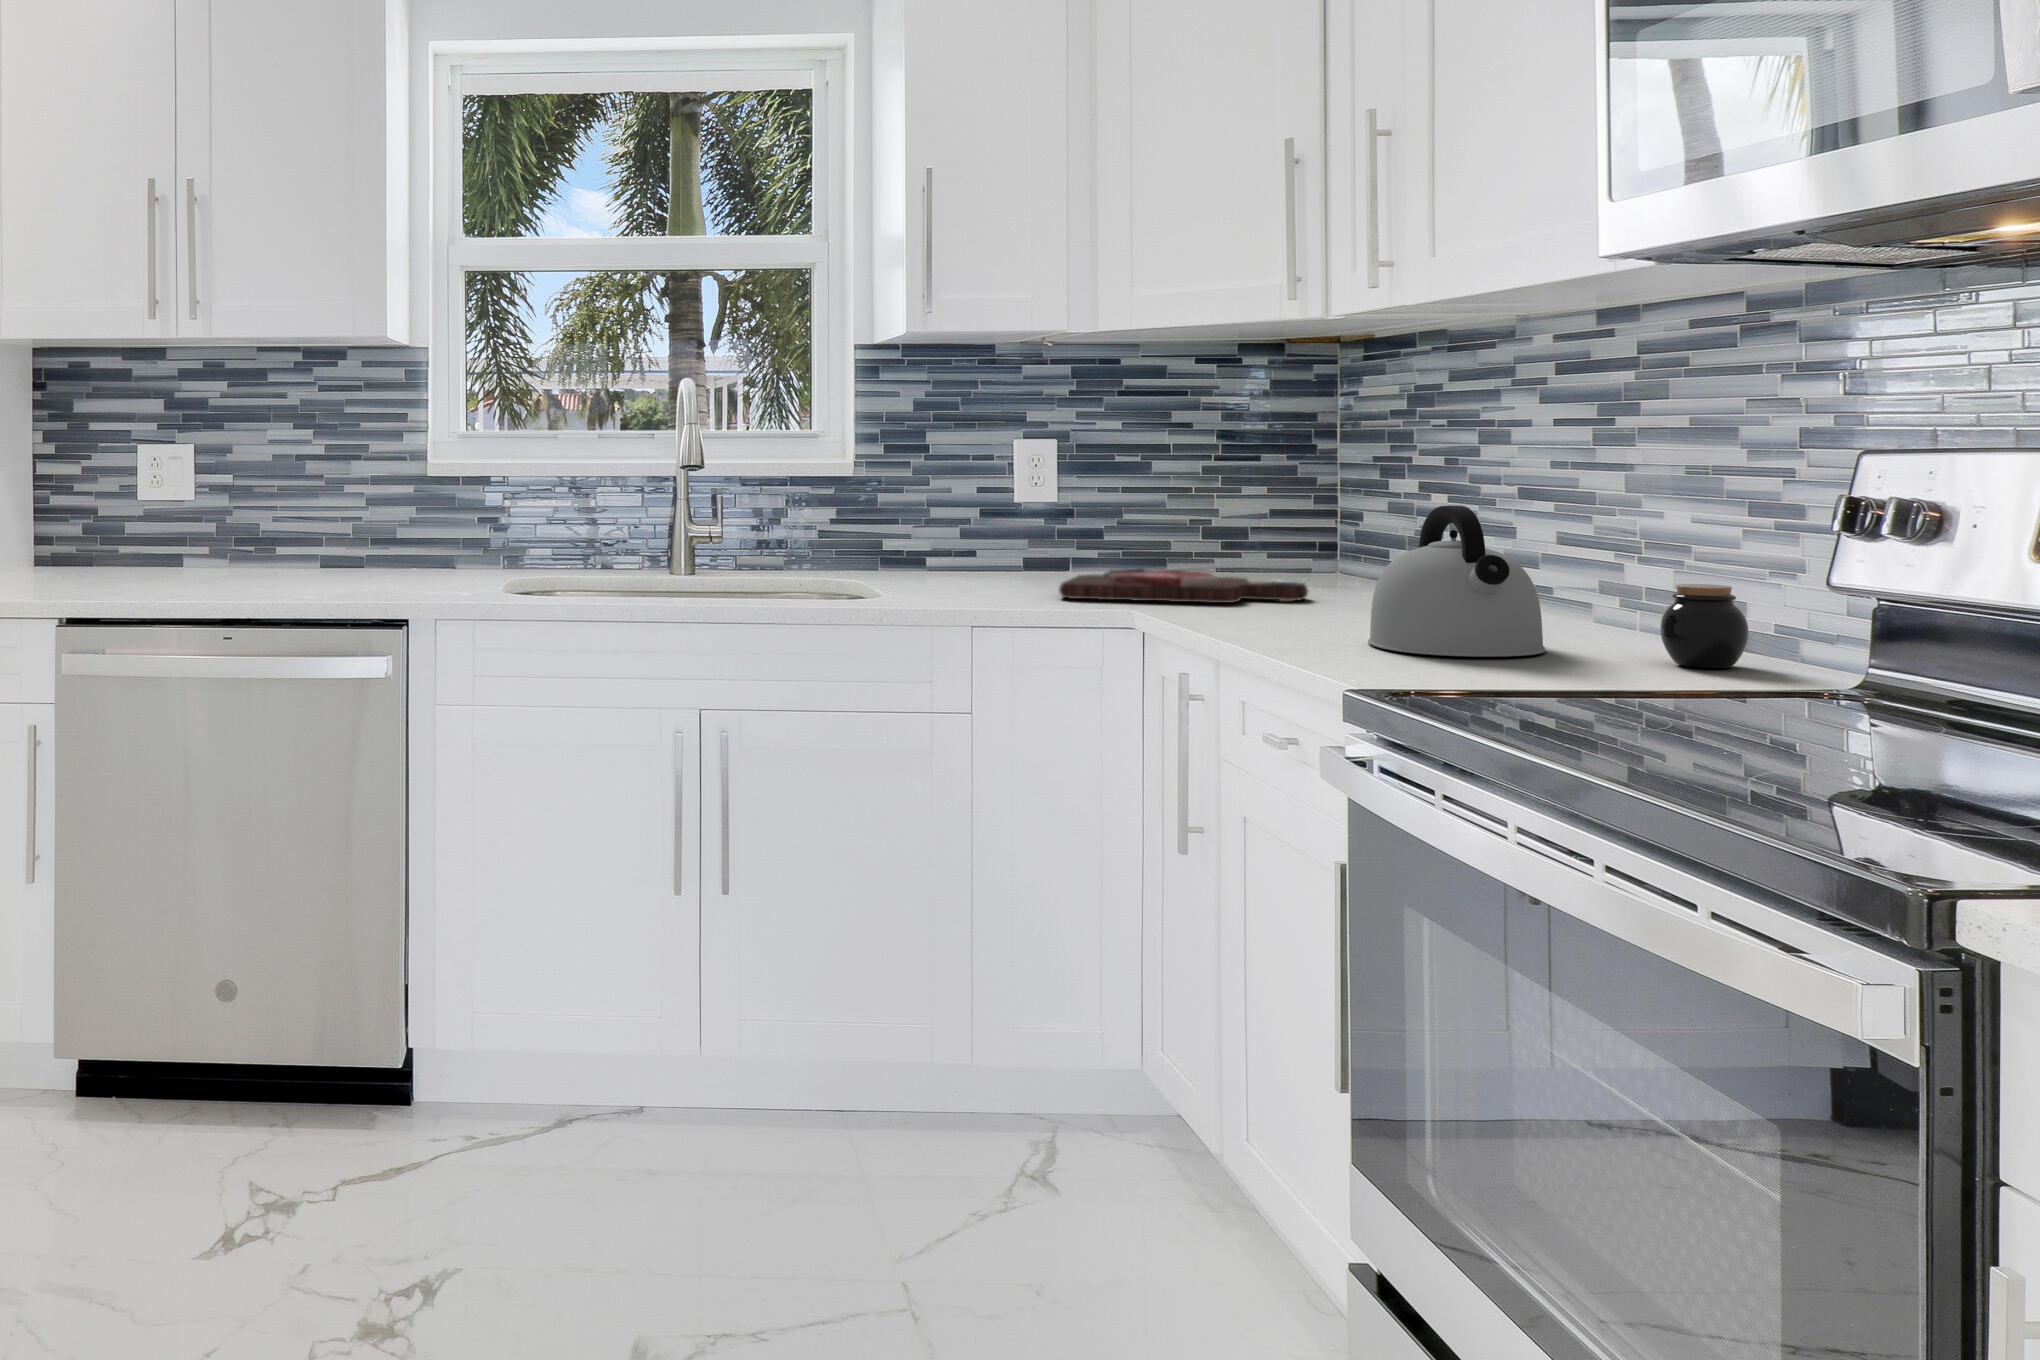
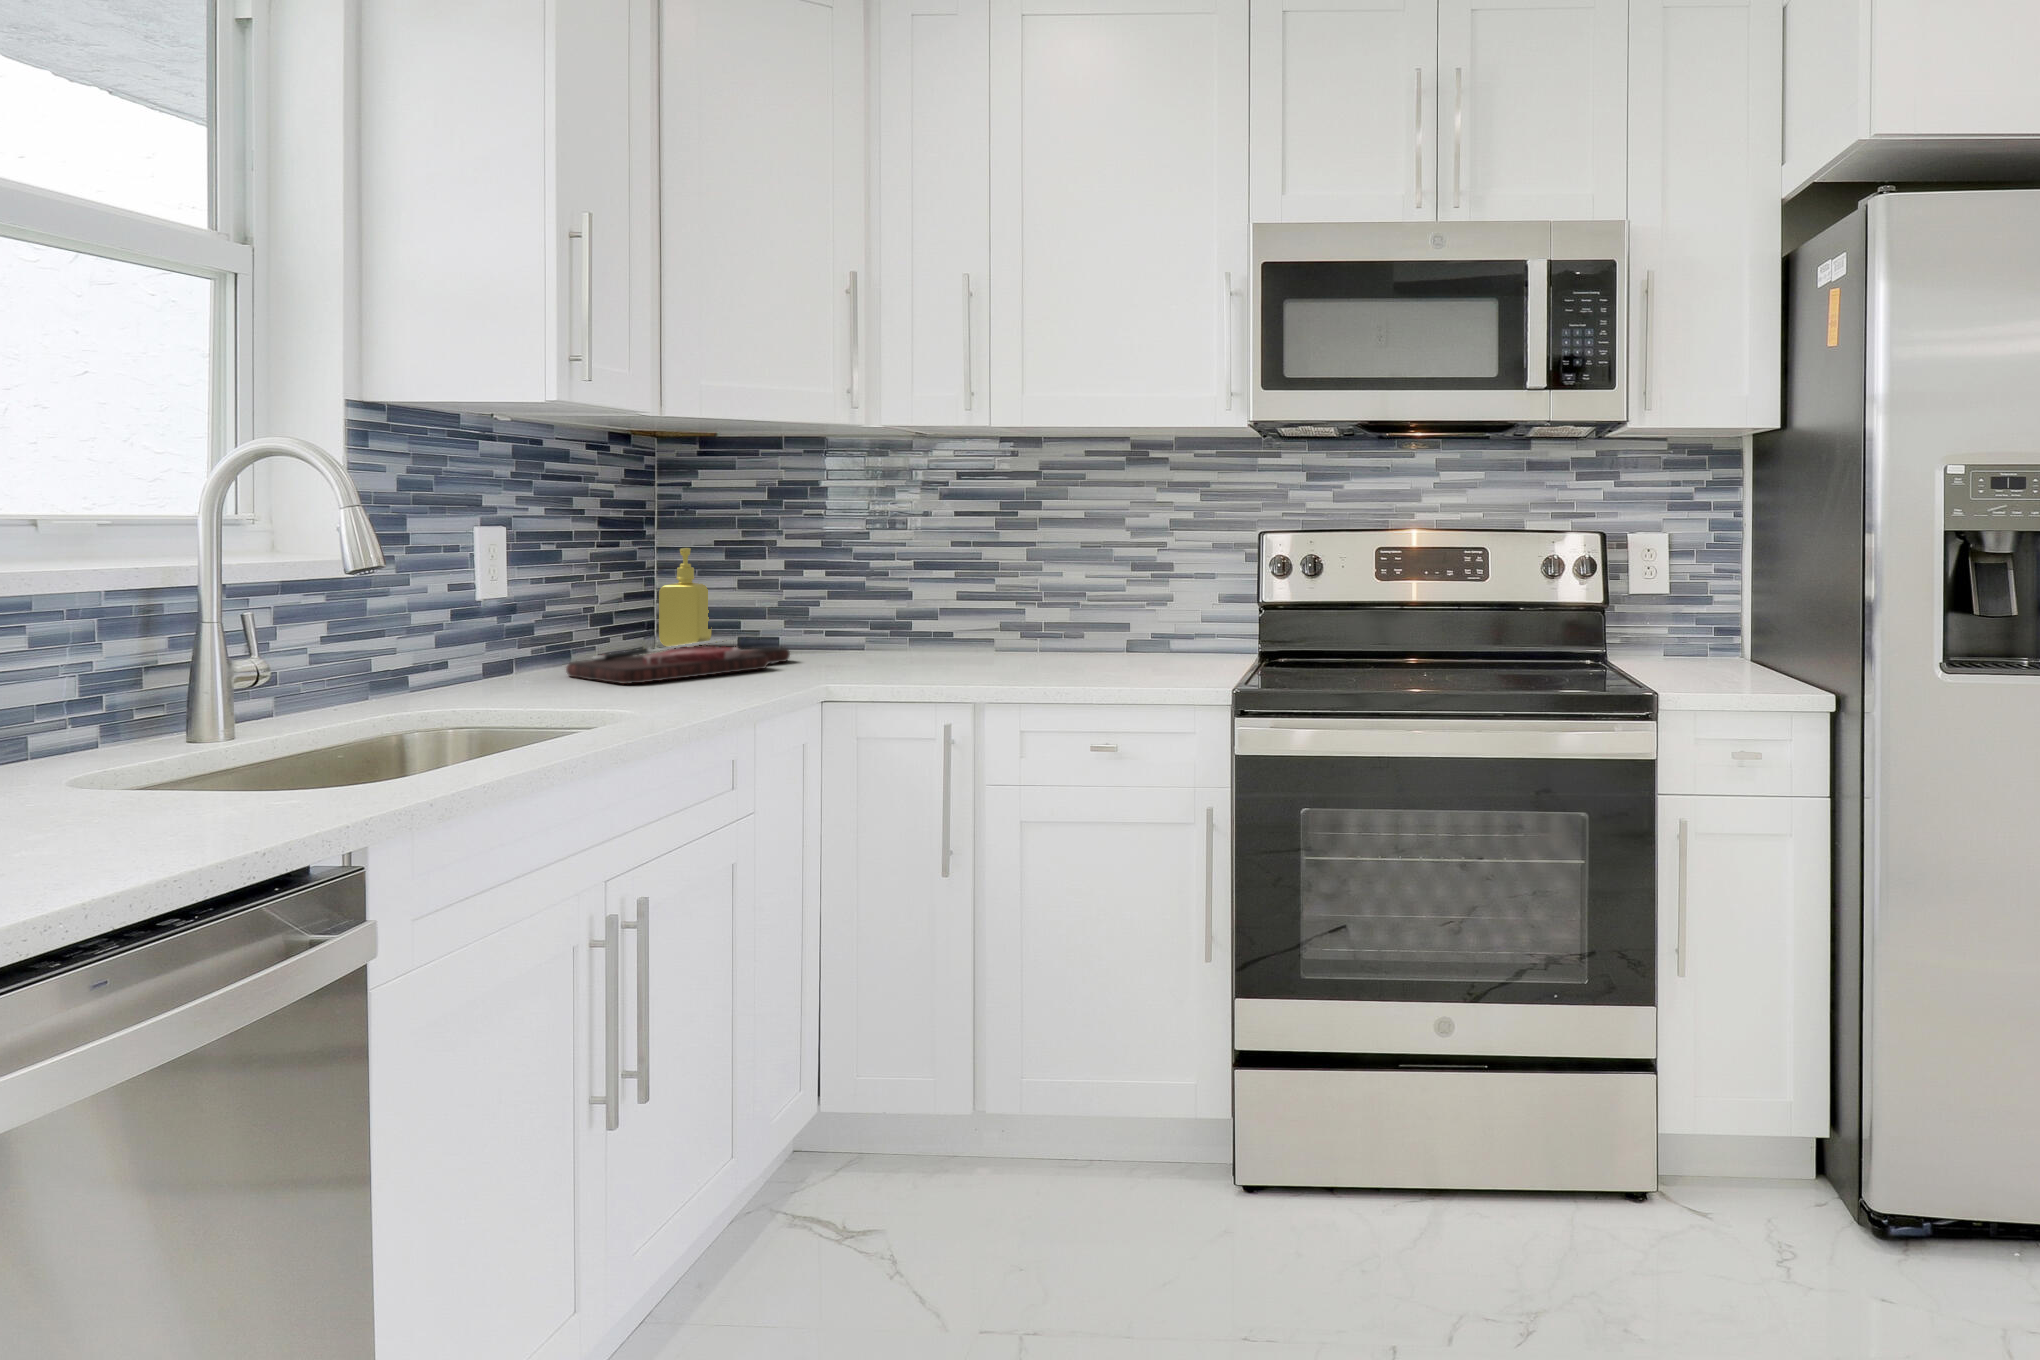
soap dispenser: none [1304,462,1355,579] -> present [659,548,712,647]
kettle: present [1368,506,1546,657] -> none [987,572,1112,677]
jar: present [1660,584,1749,668] -> none [1149,612,1193,662]

